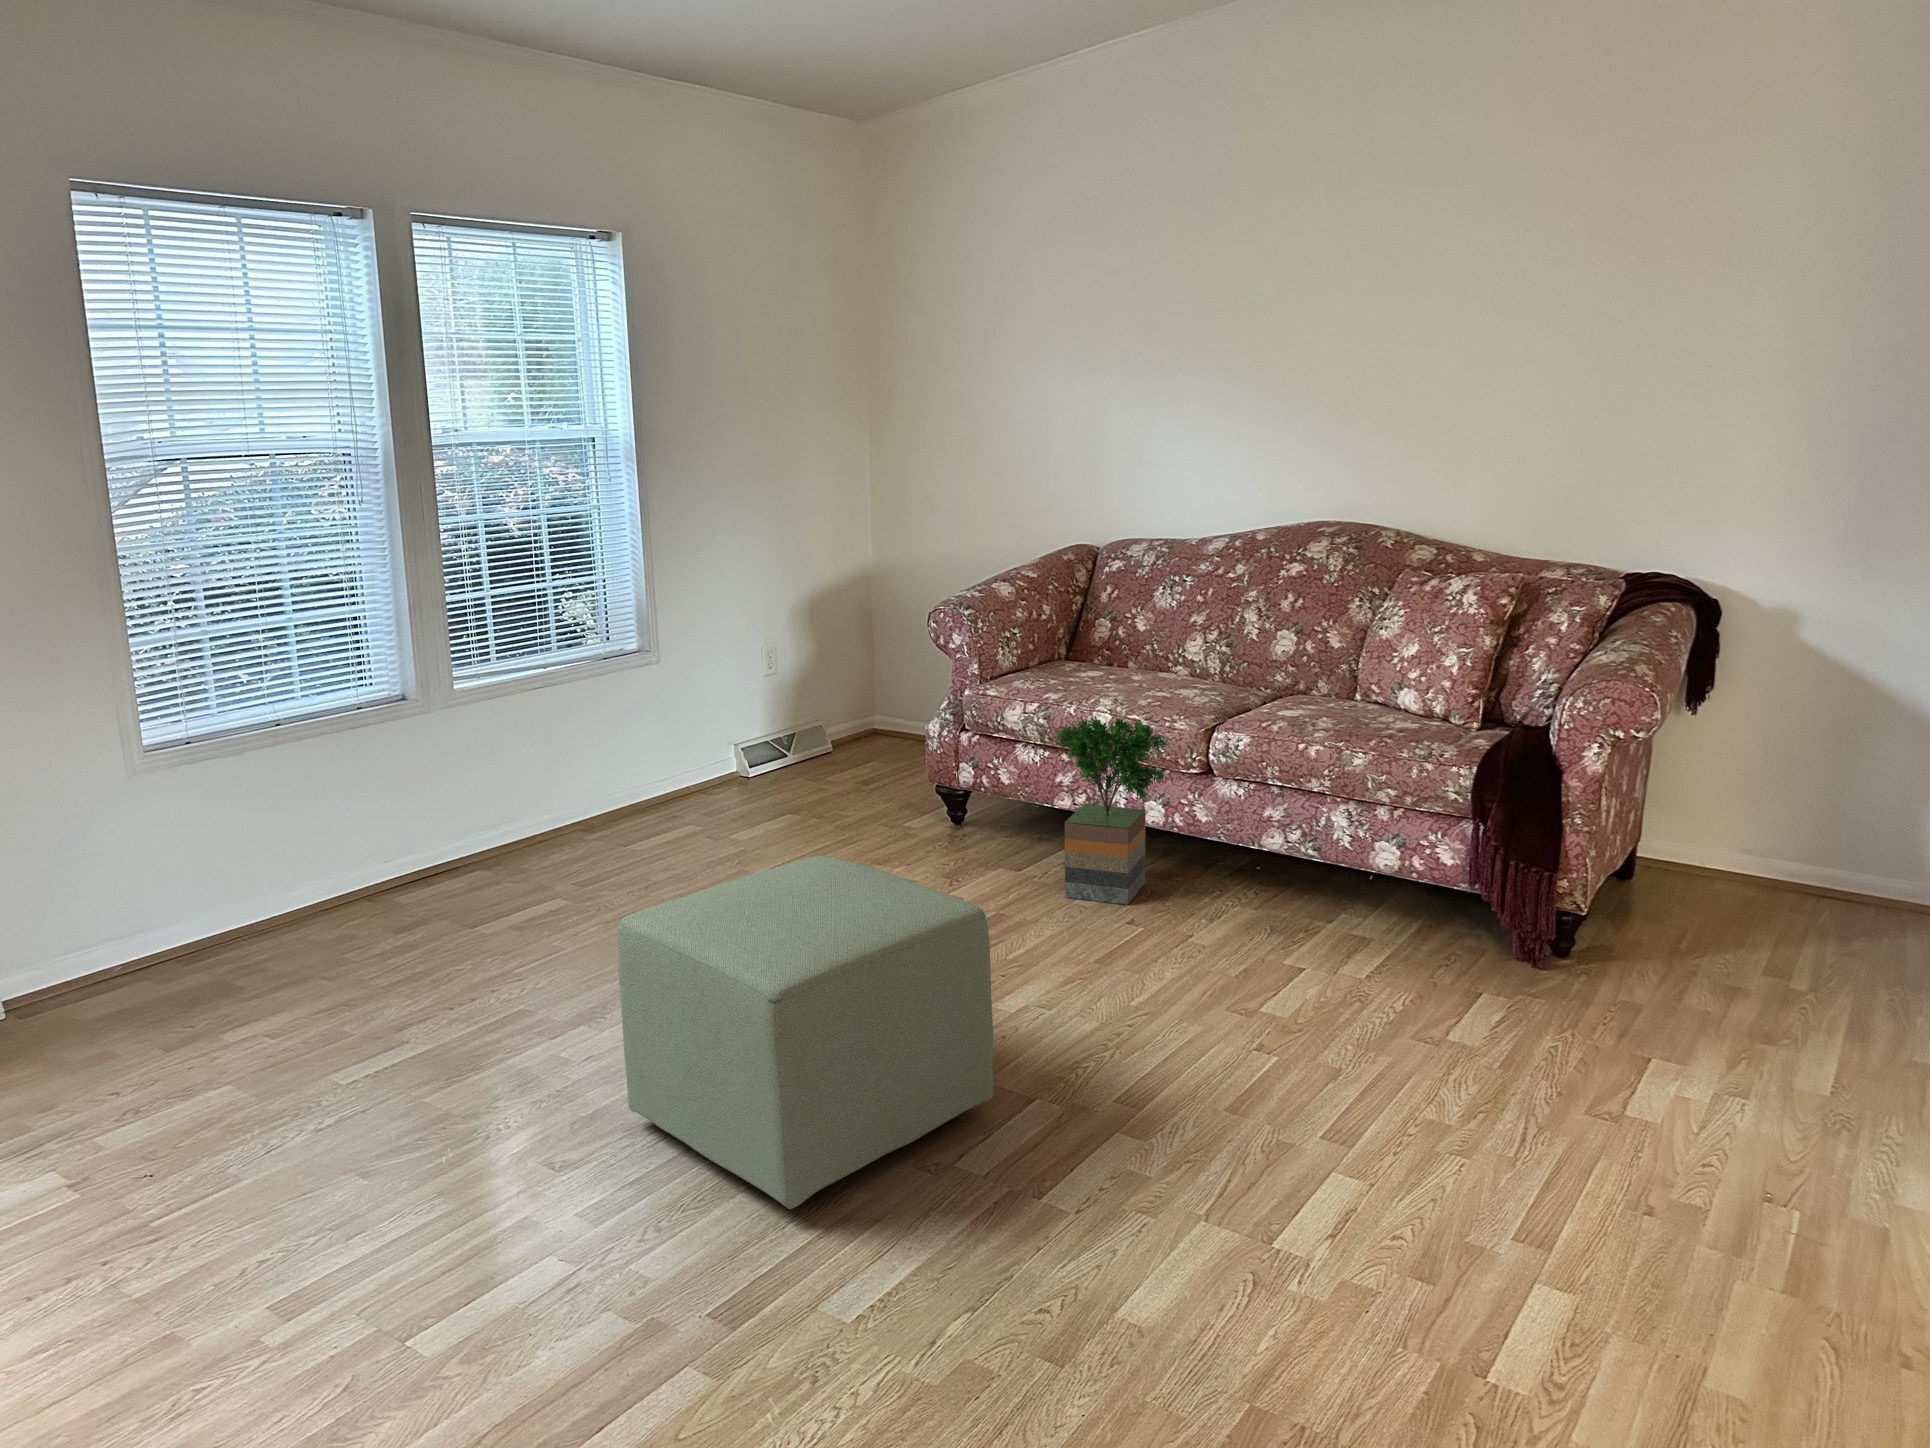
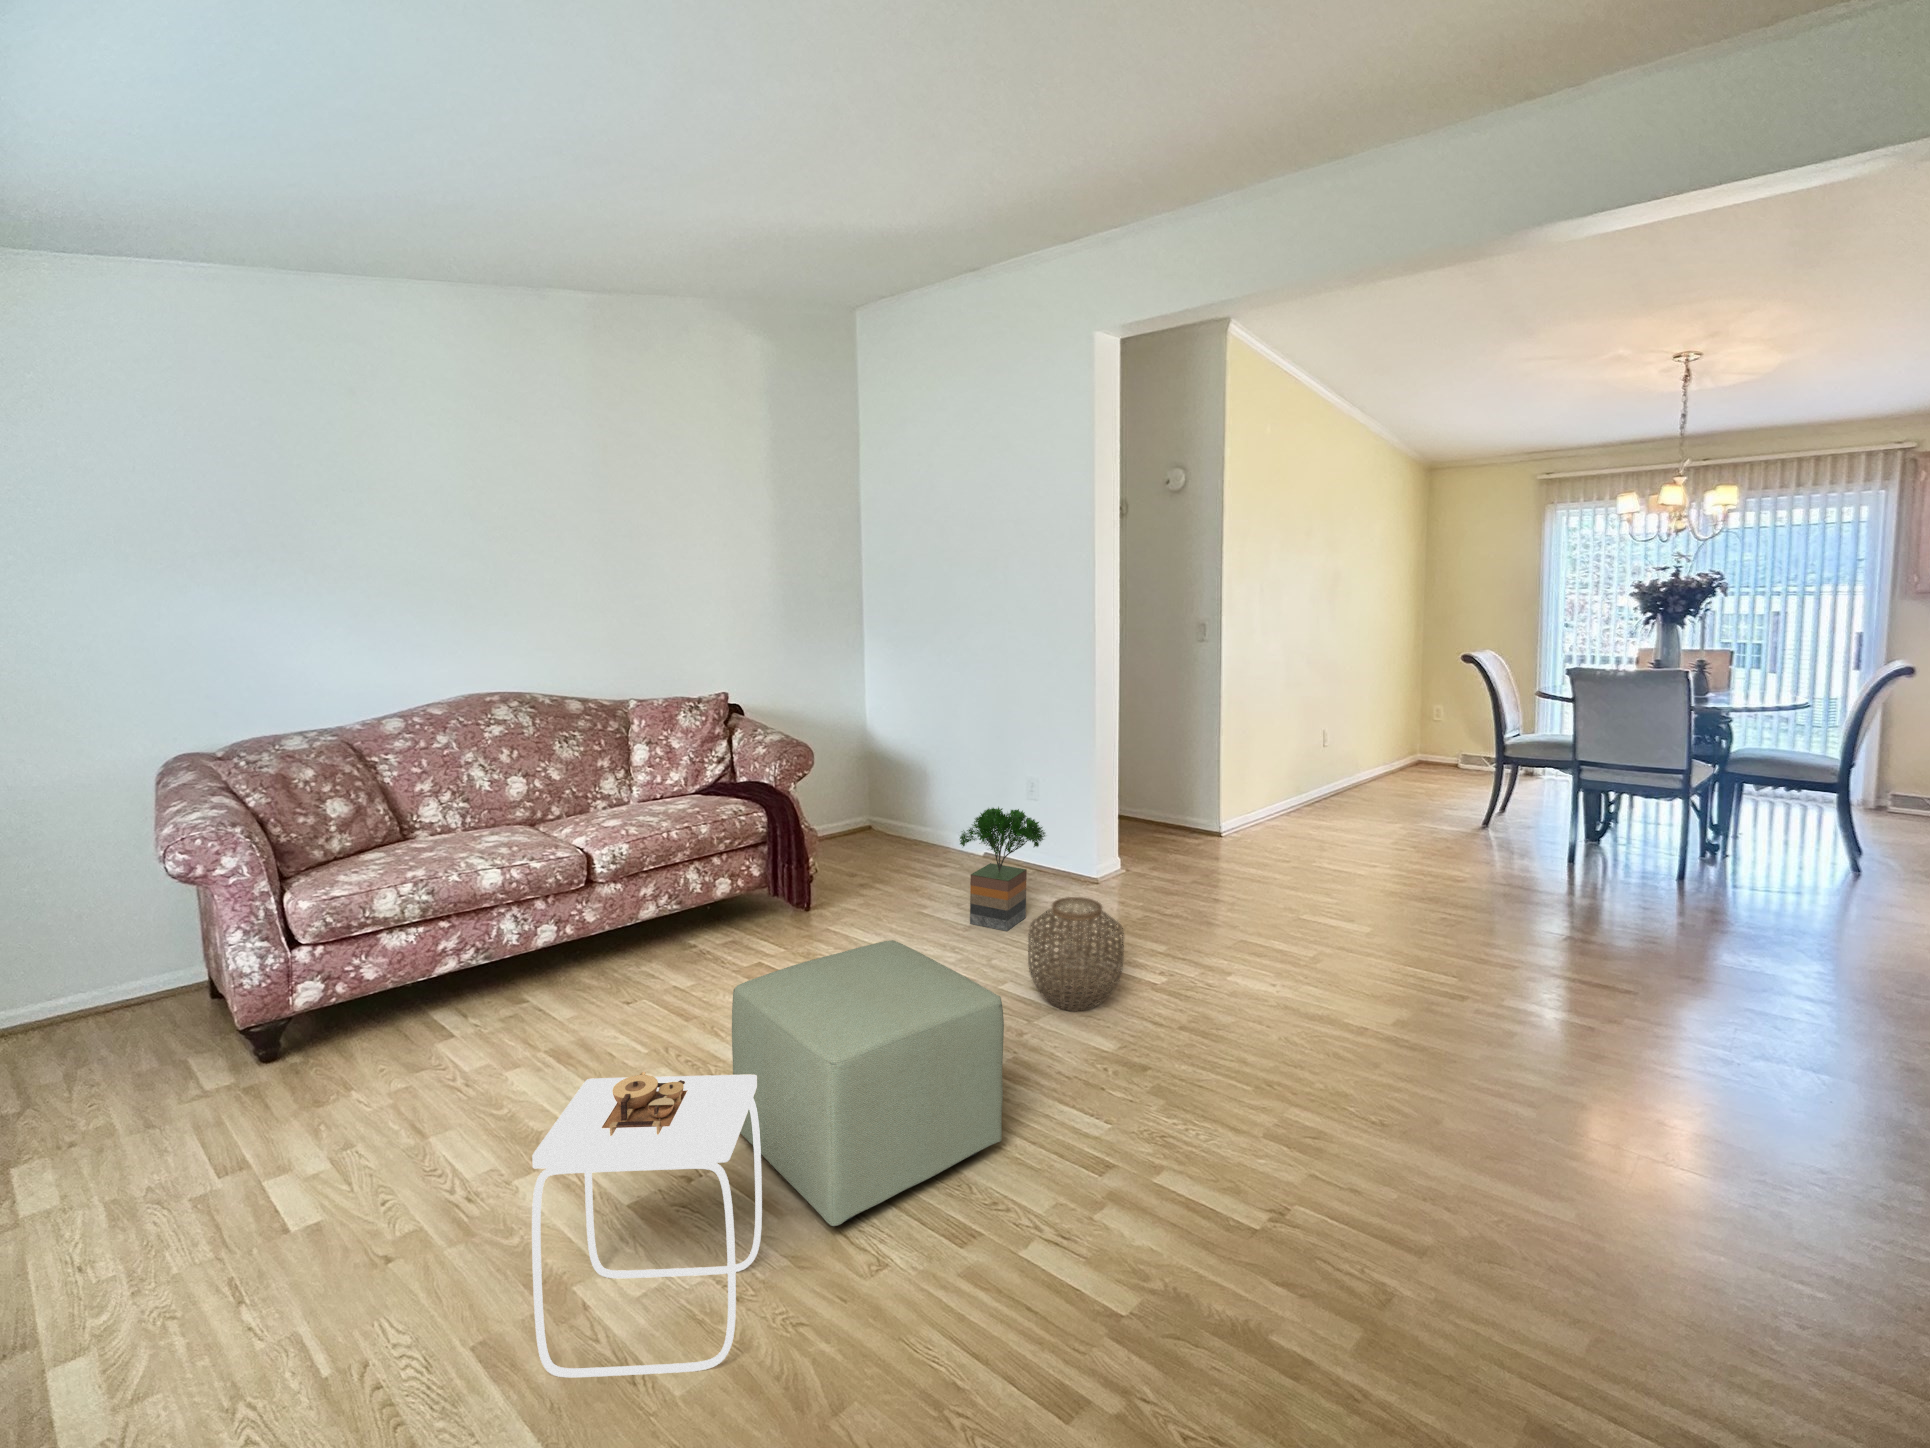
potted tree: present [1055,716,1168,905] -> present [960,807,1045,931]
side table: none [444,827,615,1090] -> present [532,1072,762,1377]
woven basket: none [1253,1056,1483,1326] -> present [1028,897,1124,1011]

